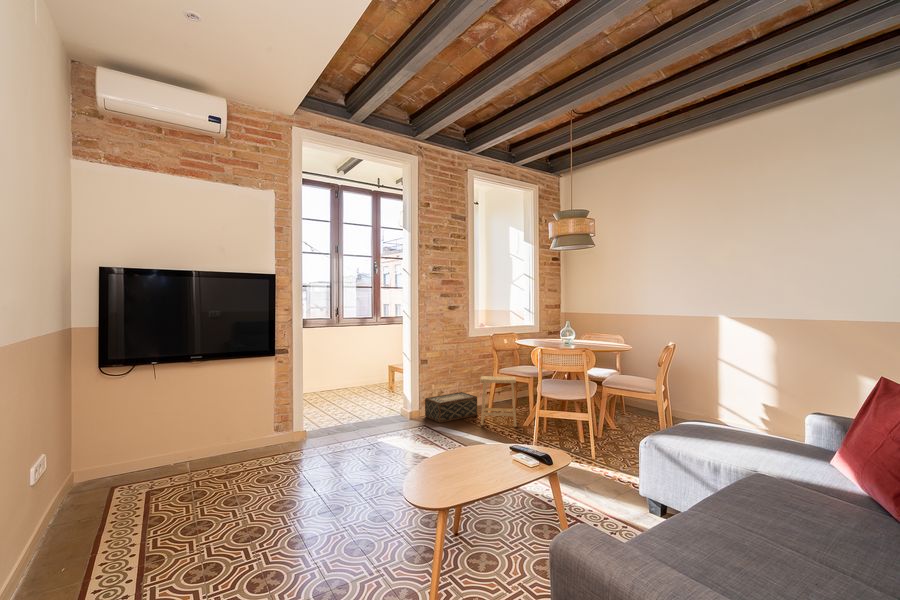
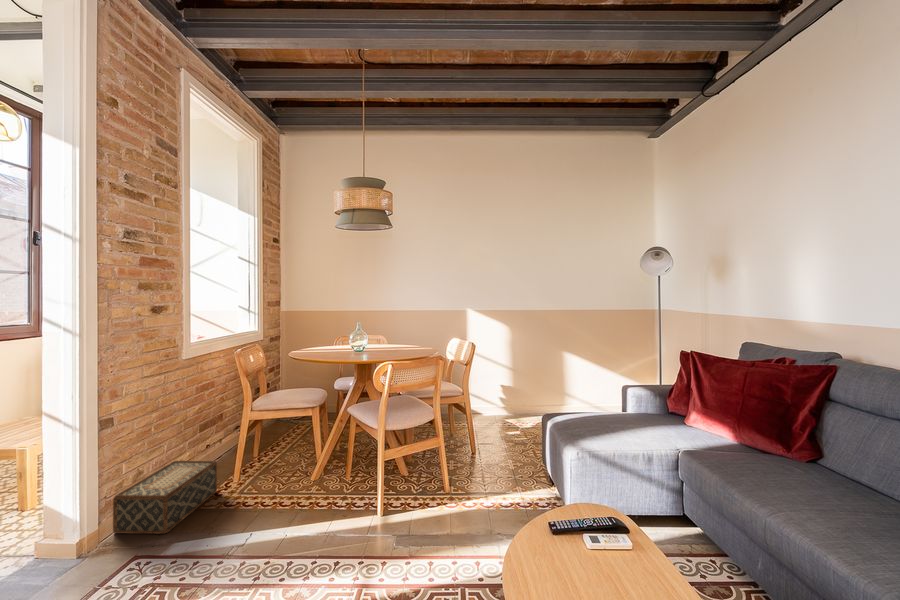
footstool: present [480,376,516,427] -> none [235,414,305,508]

